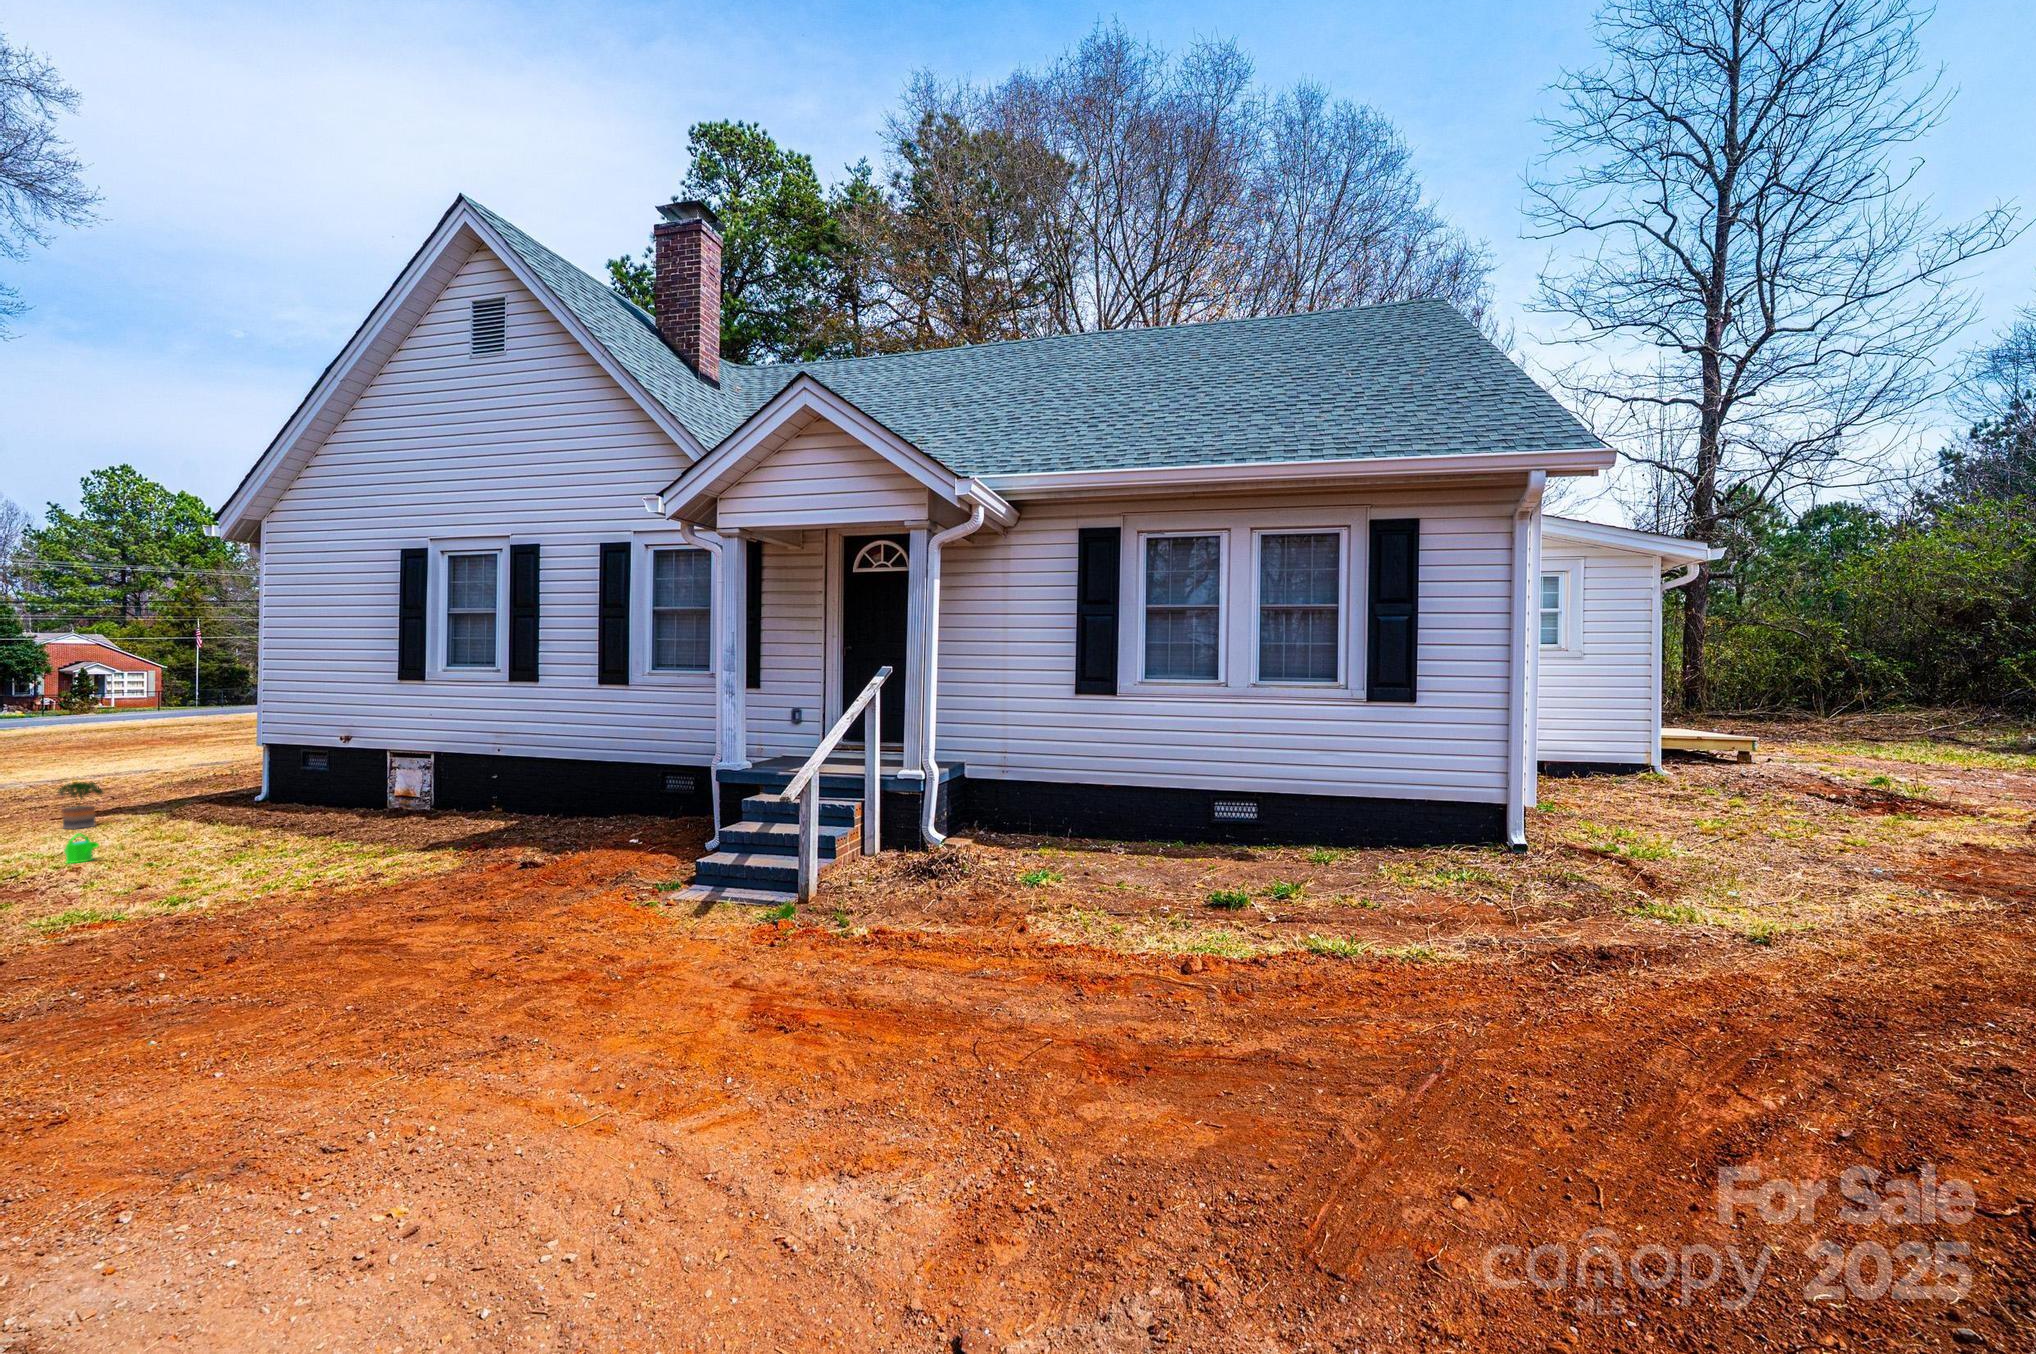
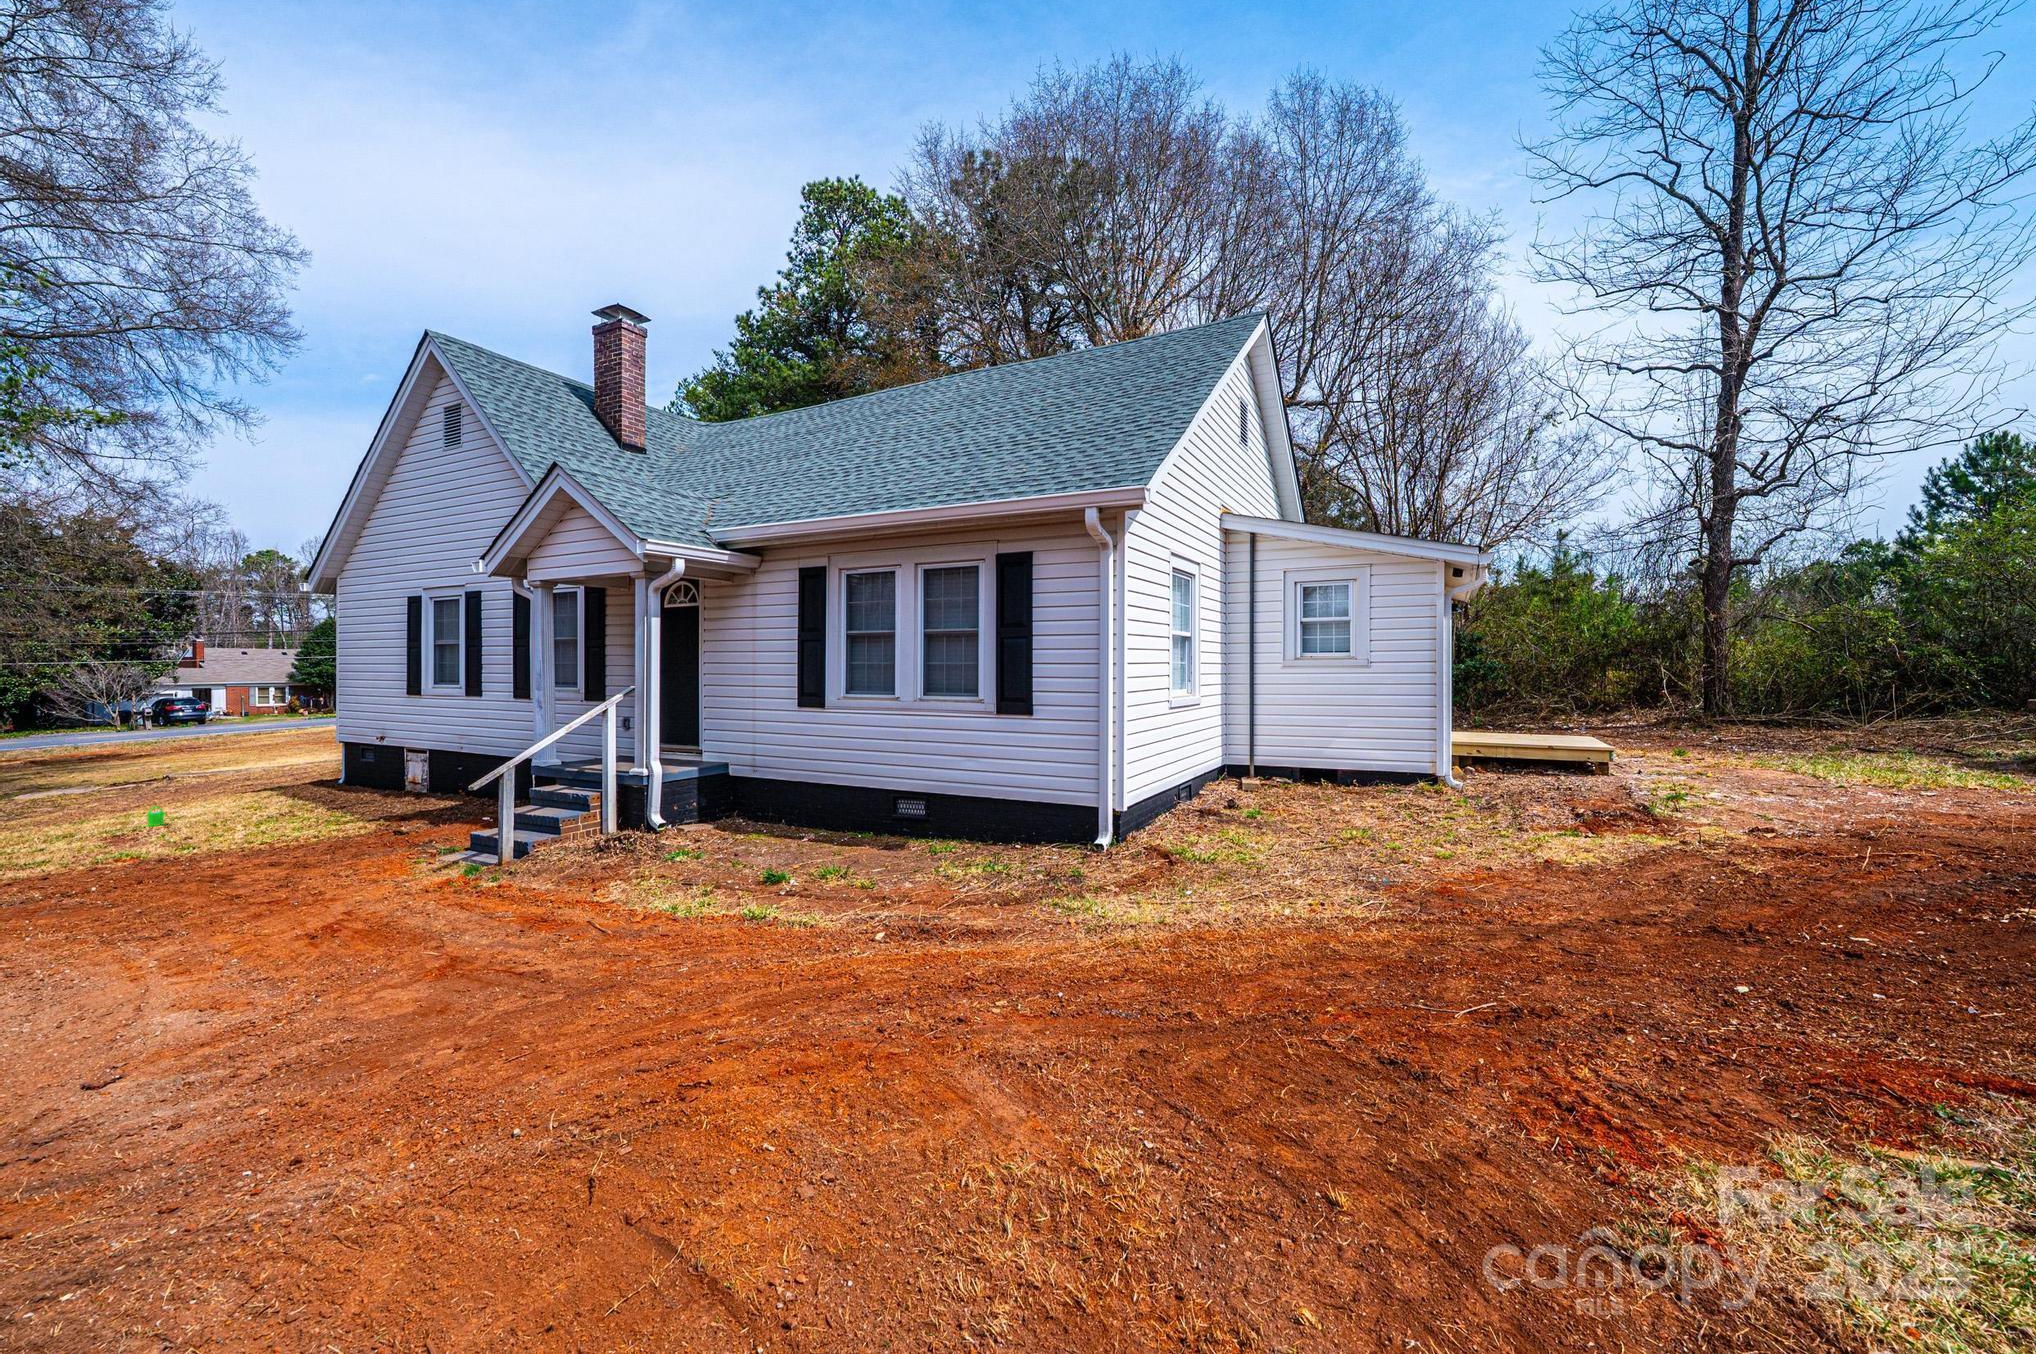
potted tree: present [58,782,104,829] -> none [185,769,217,803]

